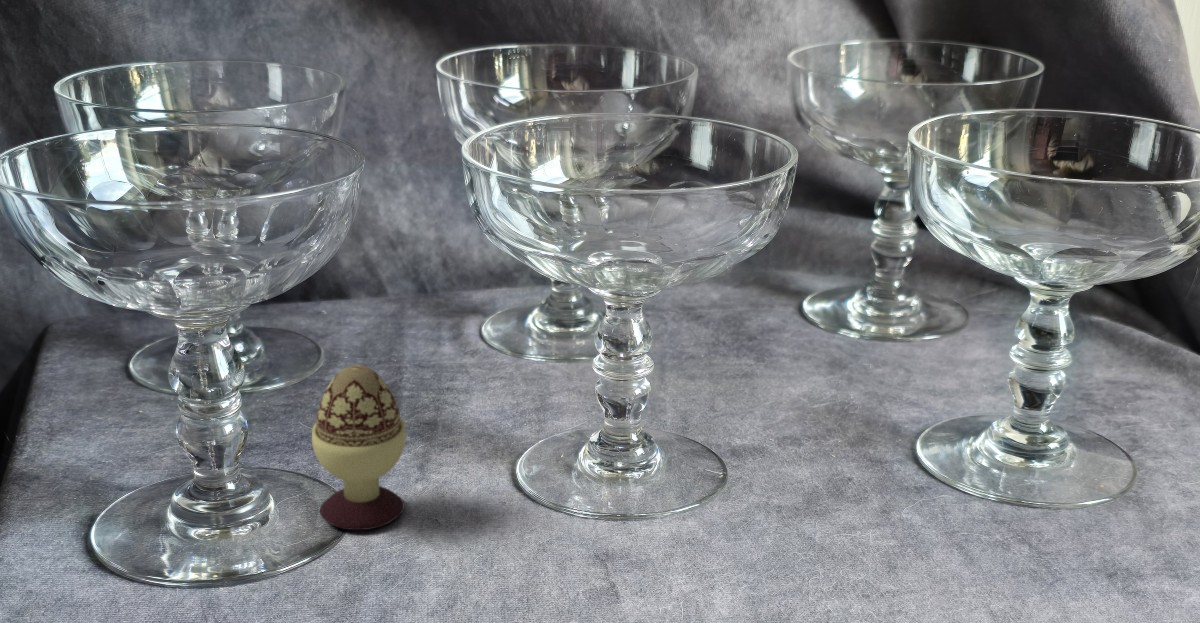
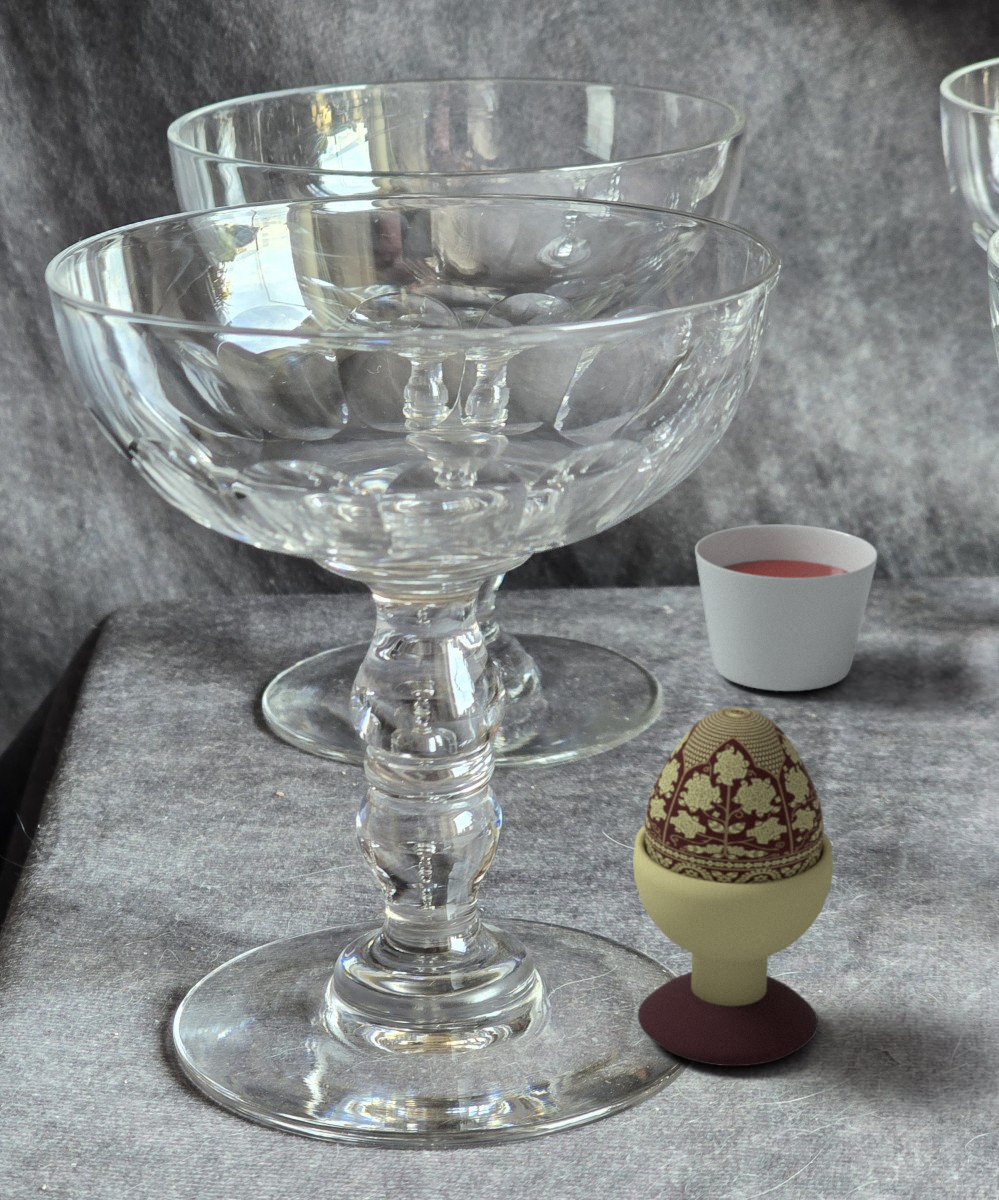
candle: none [339,262,429,345] -> present [695,524,877,691]

